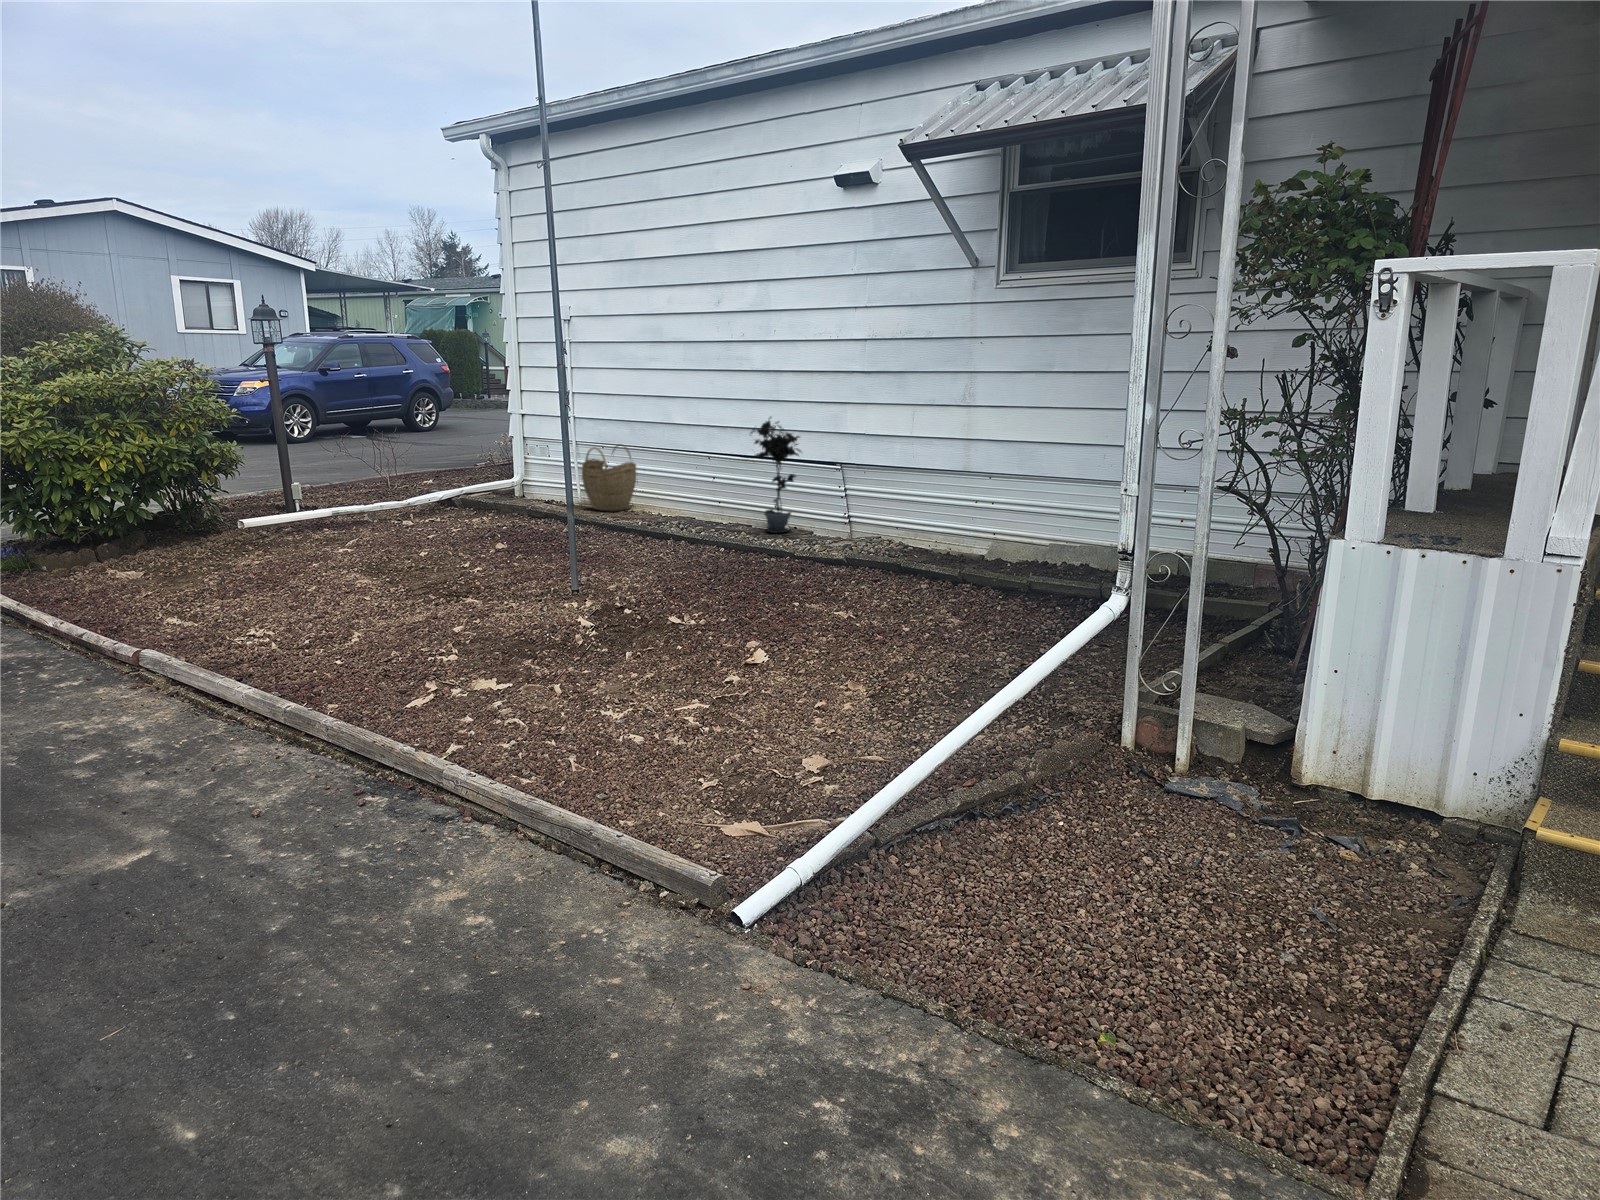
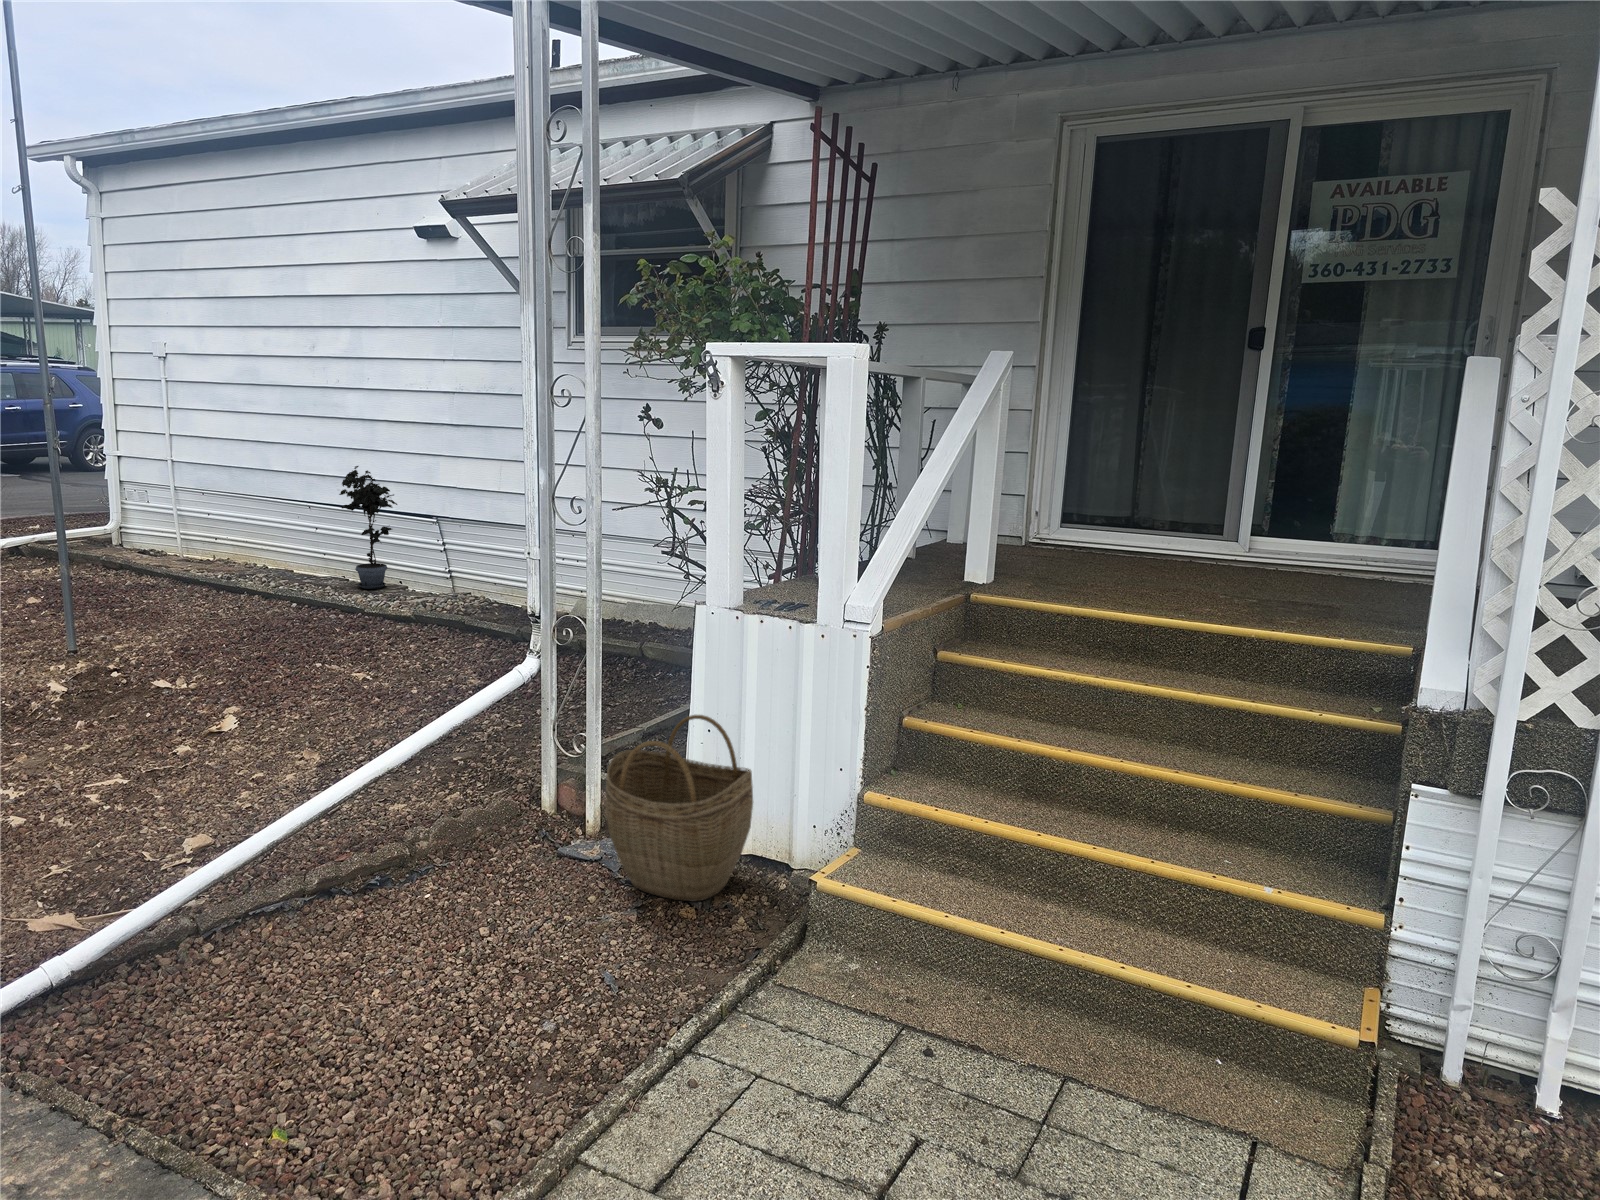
woven basket: present [582,444,637,512] -> present [605,715,753,901]

